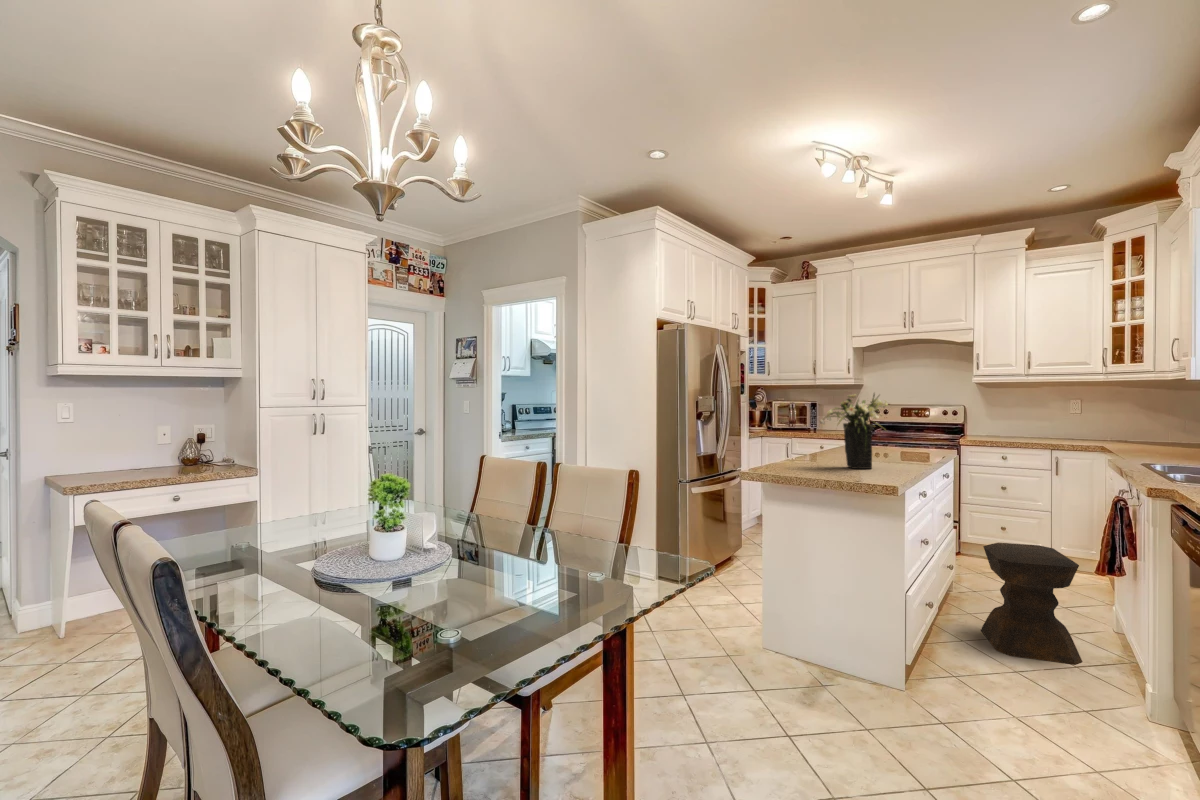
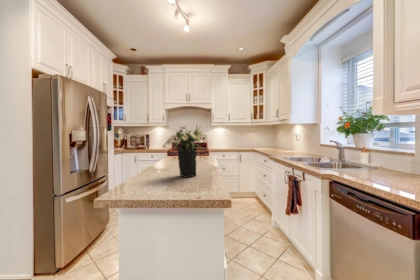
stool: present [981,543,1082,664] -> none [235,198,276,259]

